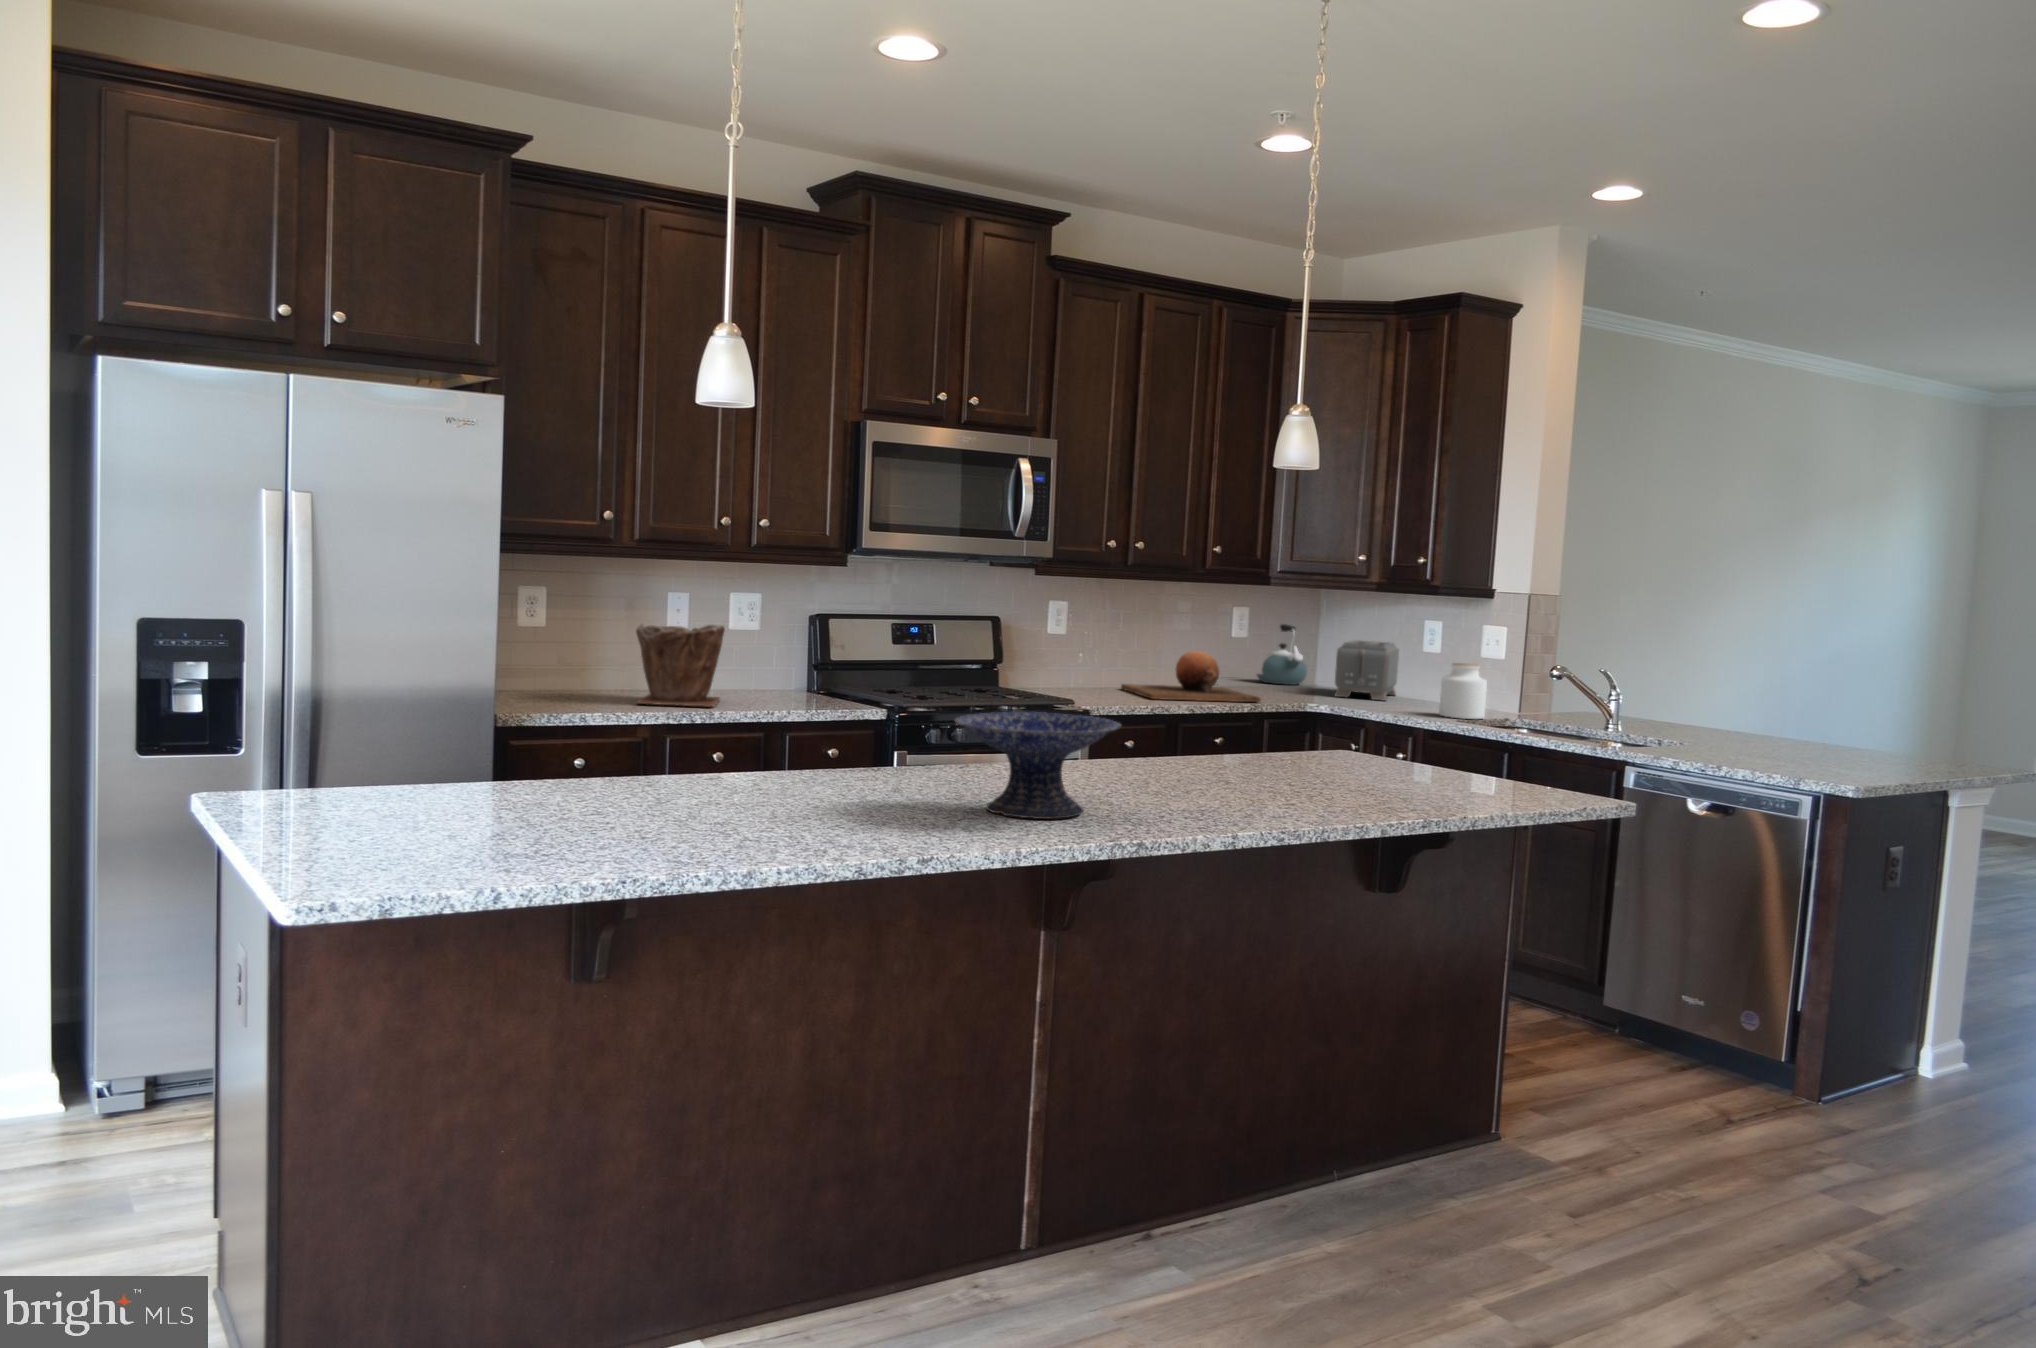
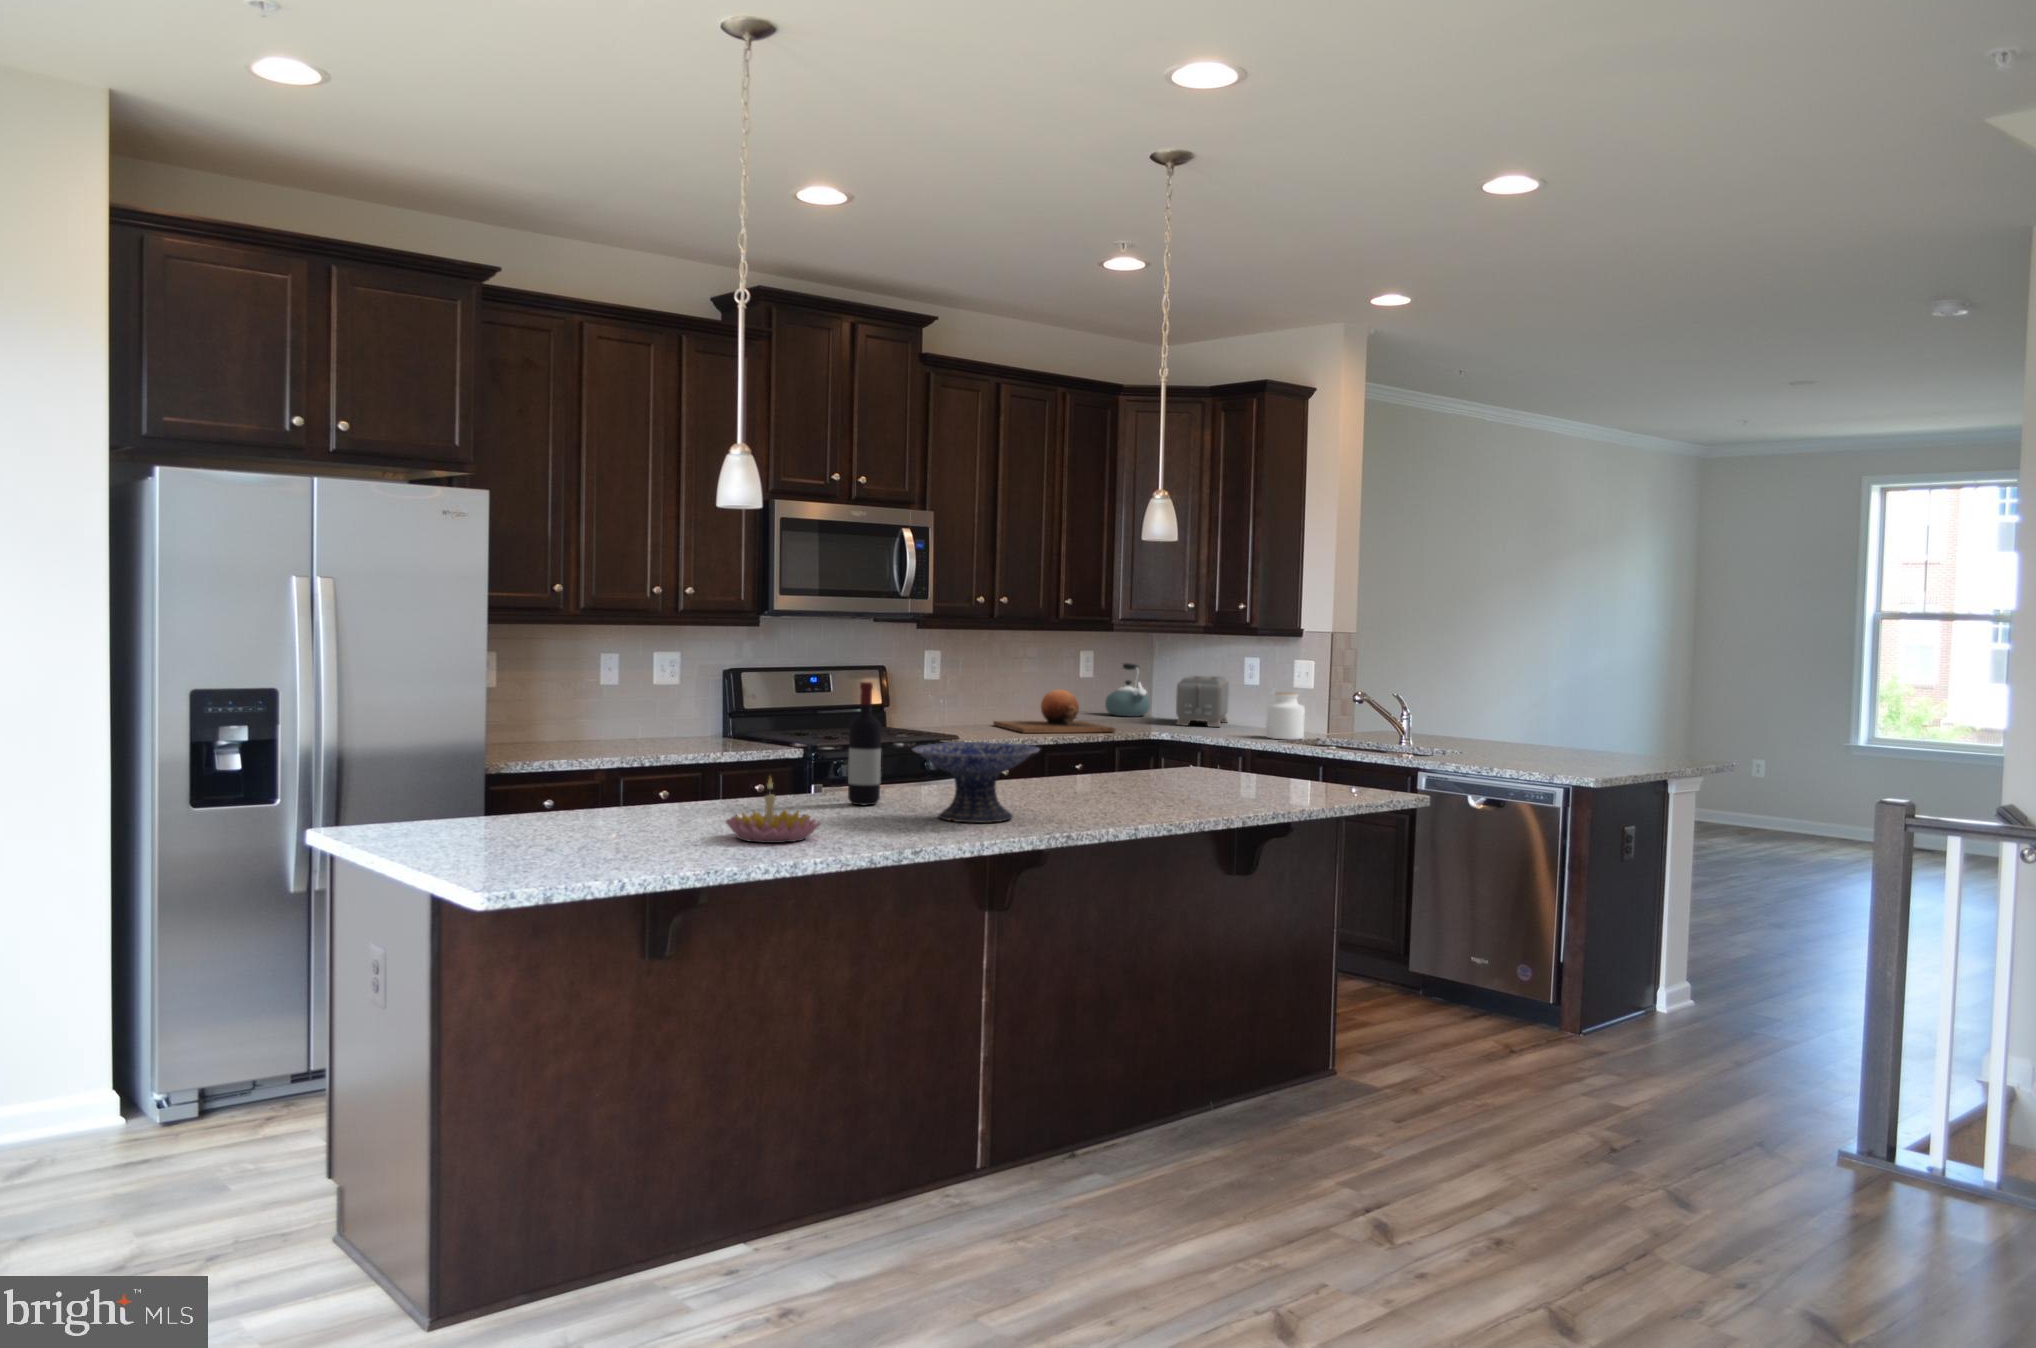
plant pot: present [636,624,725,707] -> none [584,681,662,753]
wine bottle: none [886,631,930,787] -> present [848,682,882,805]
candle holder: none [686,747,813,838] -> present [725,778,820,843]

